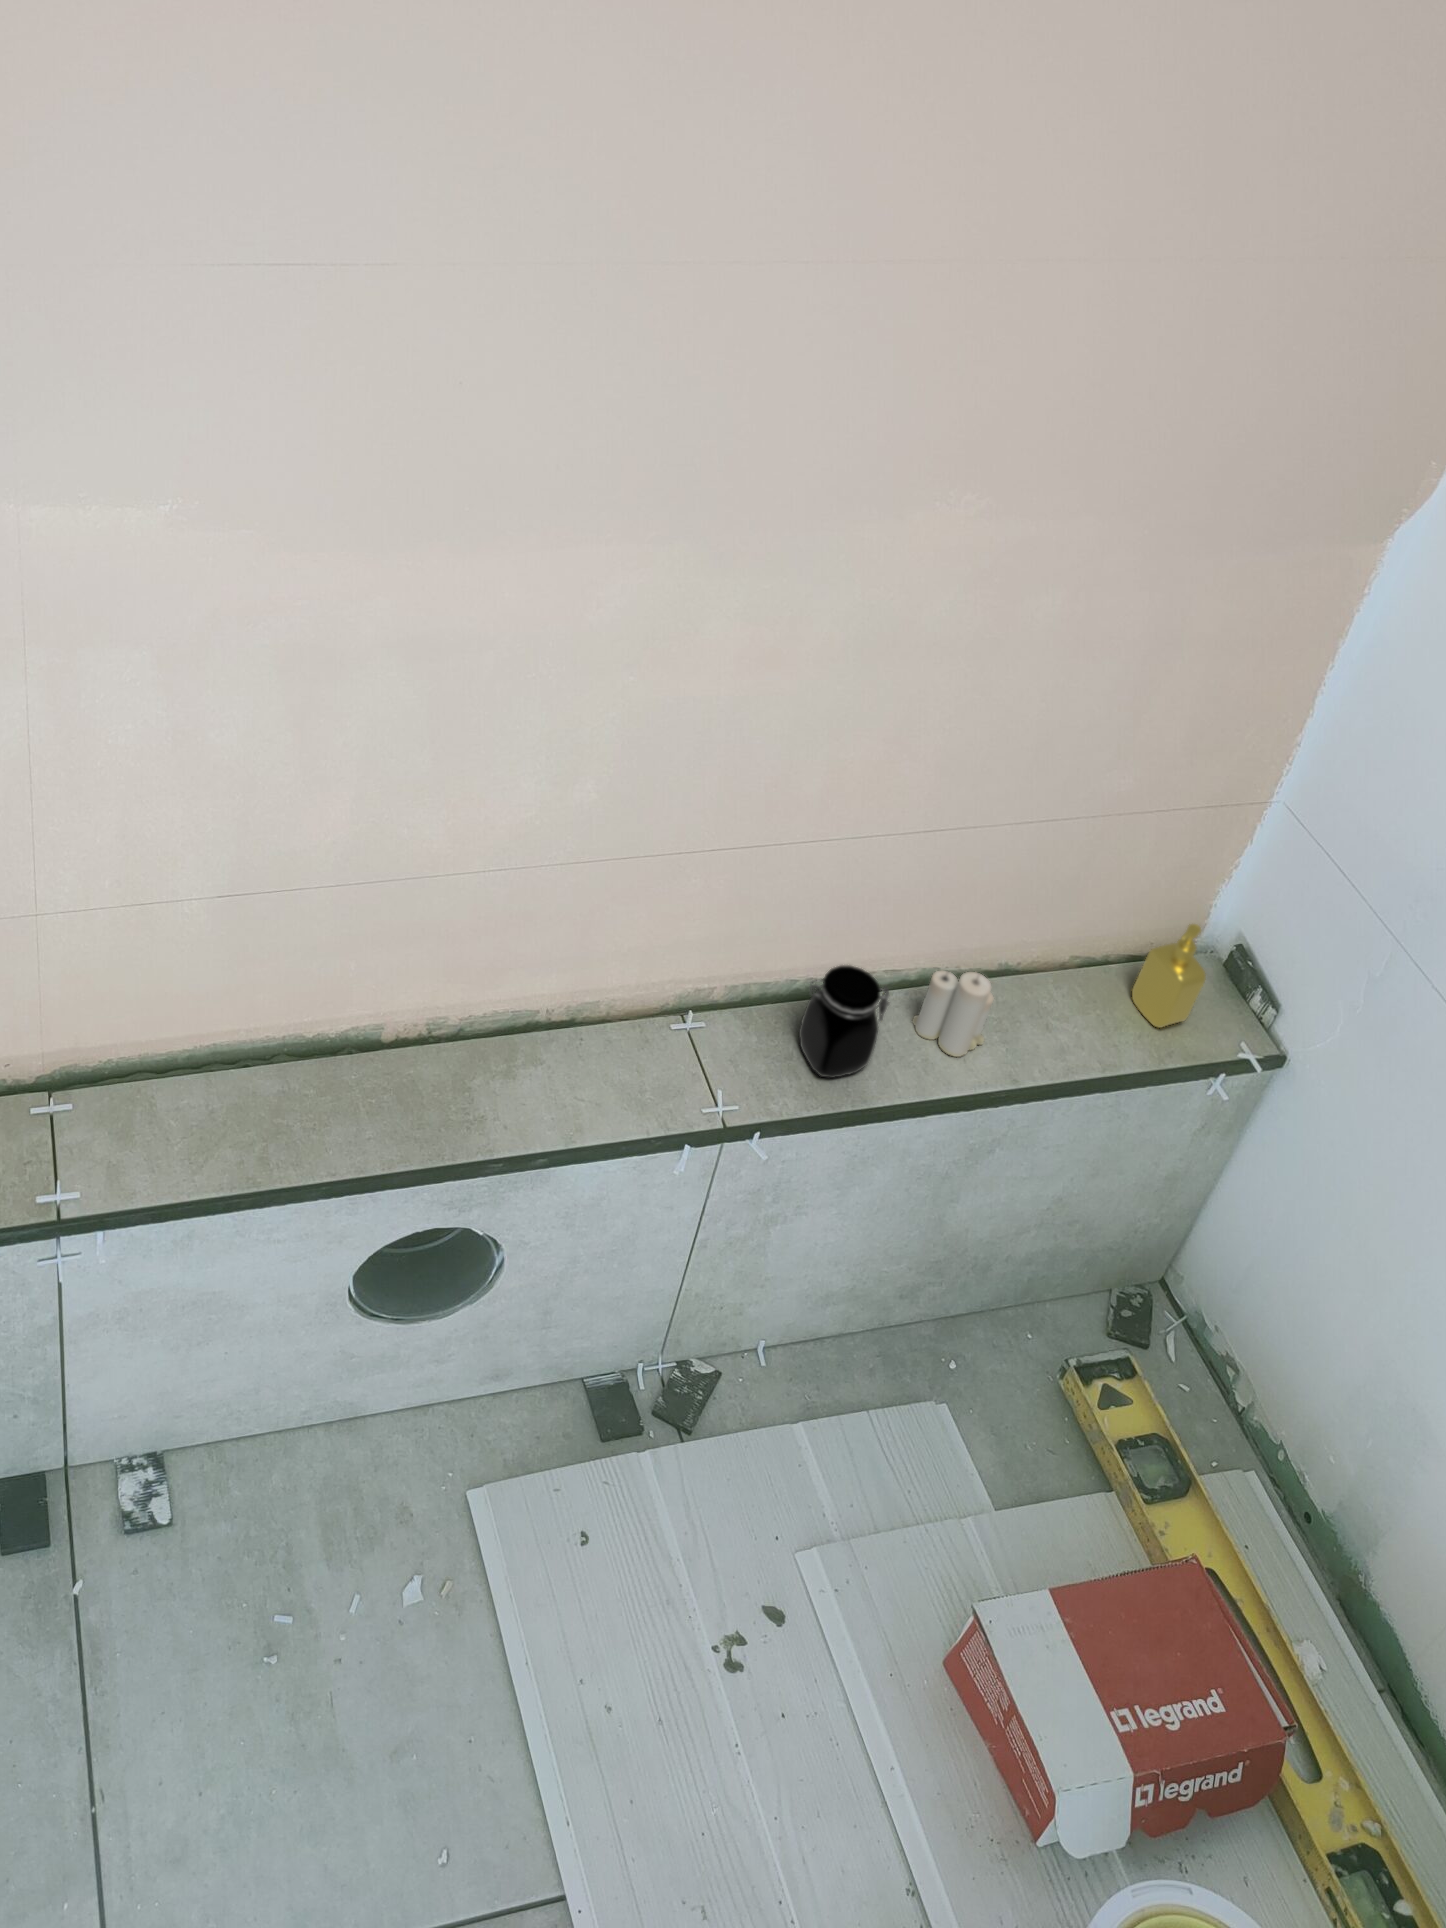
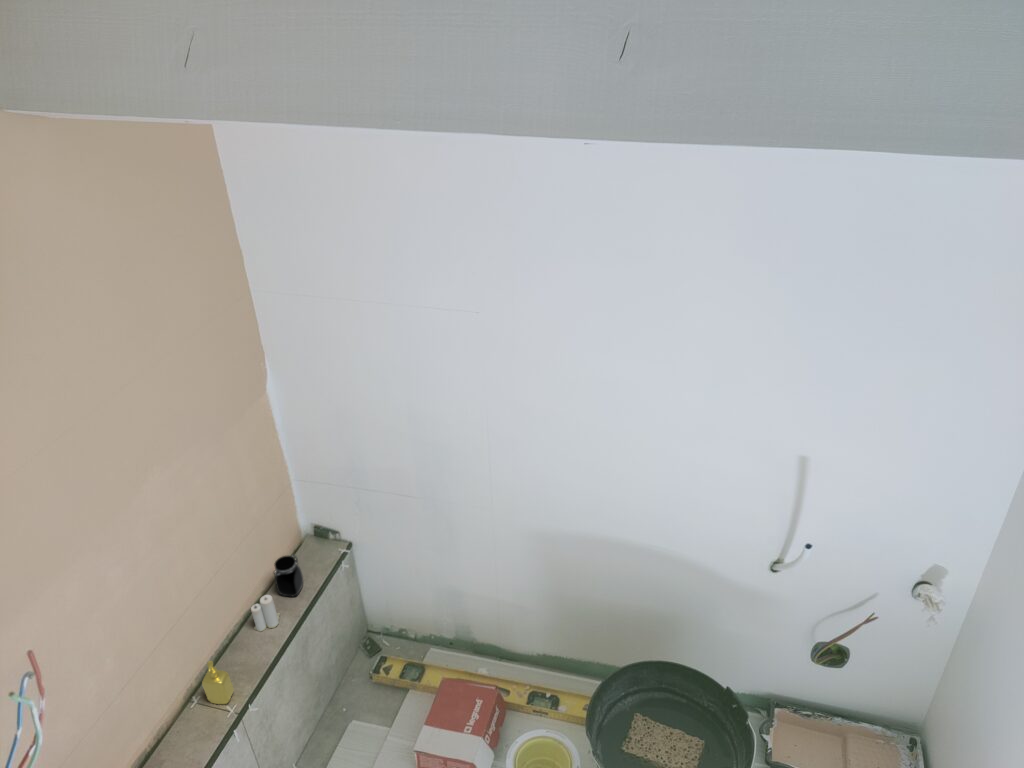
soap dispenser: present [1132,924,1206,1027] -> present [202,661,234,704]
jar: present [799,965,889,1078] -> present [274,555,303,597]

